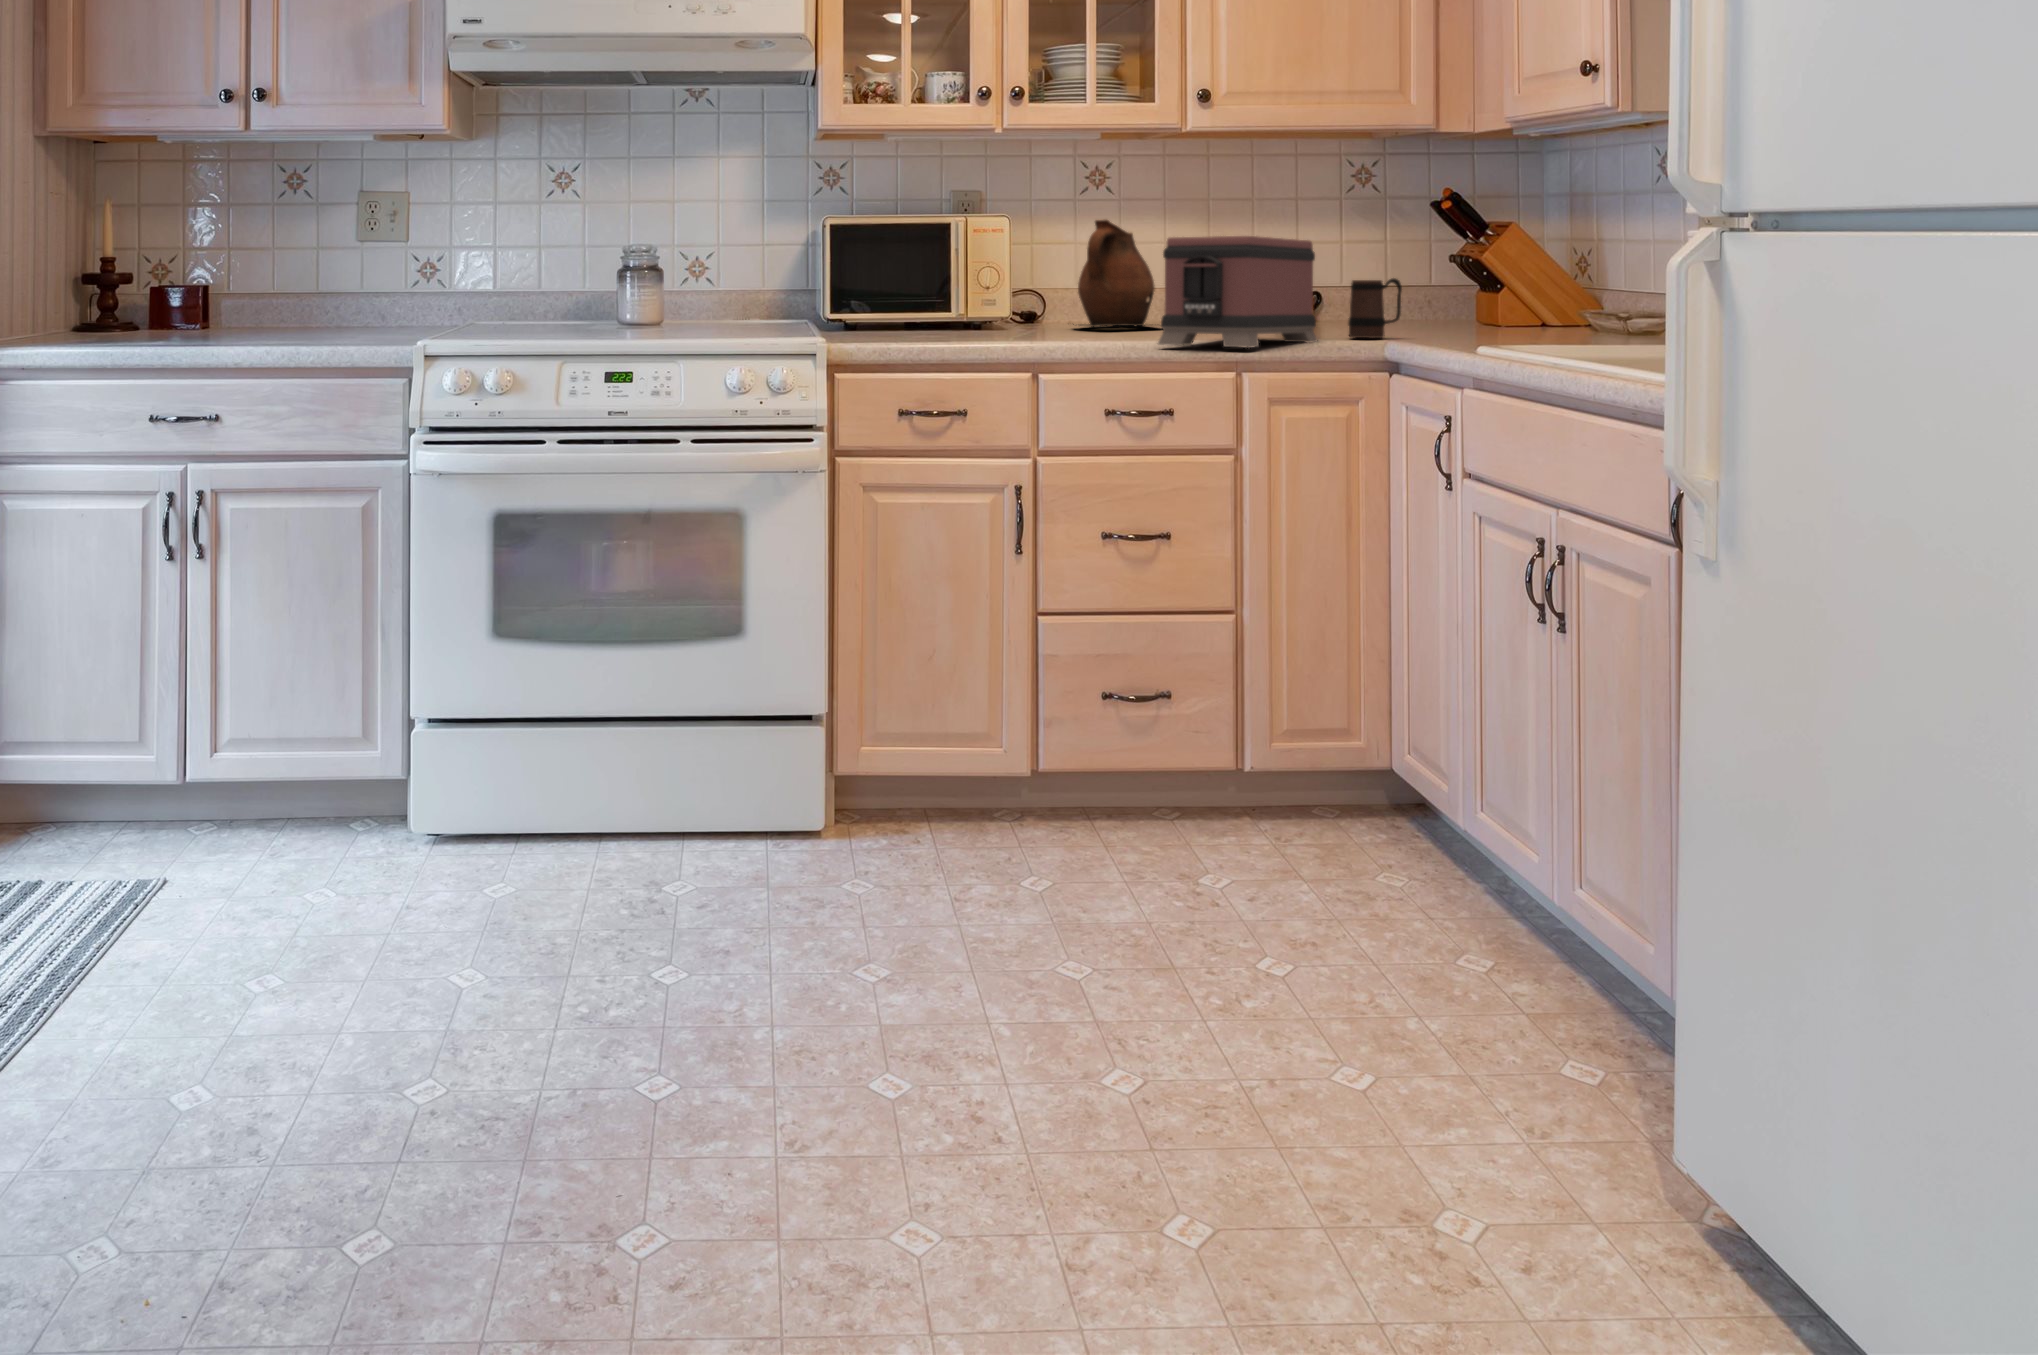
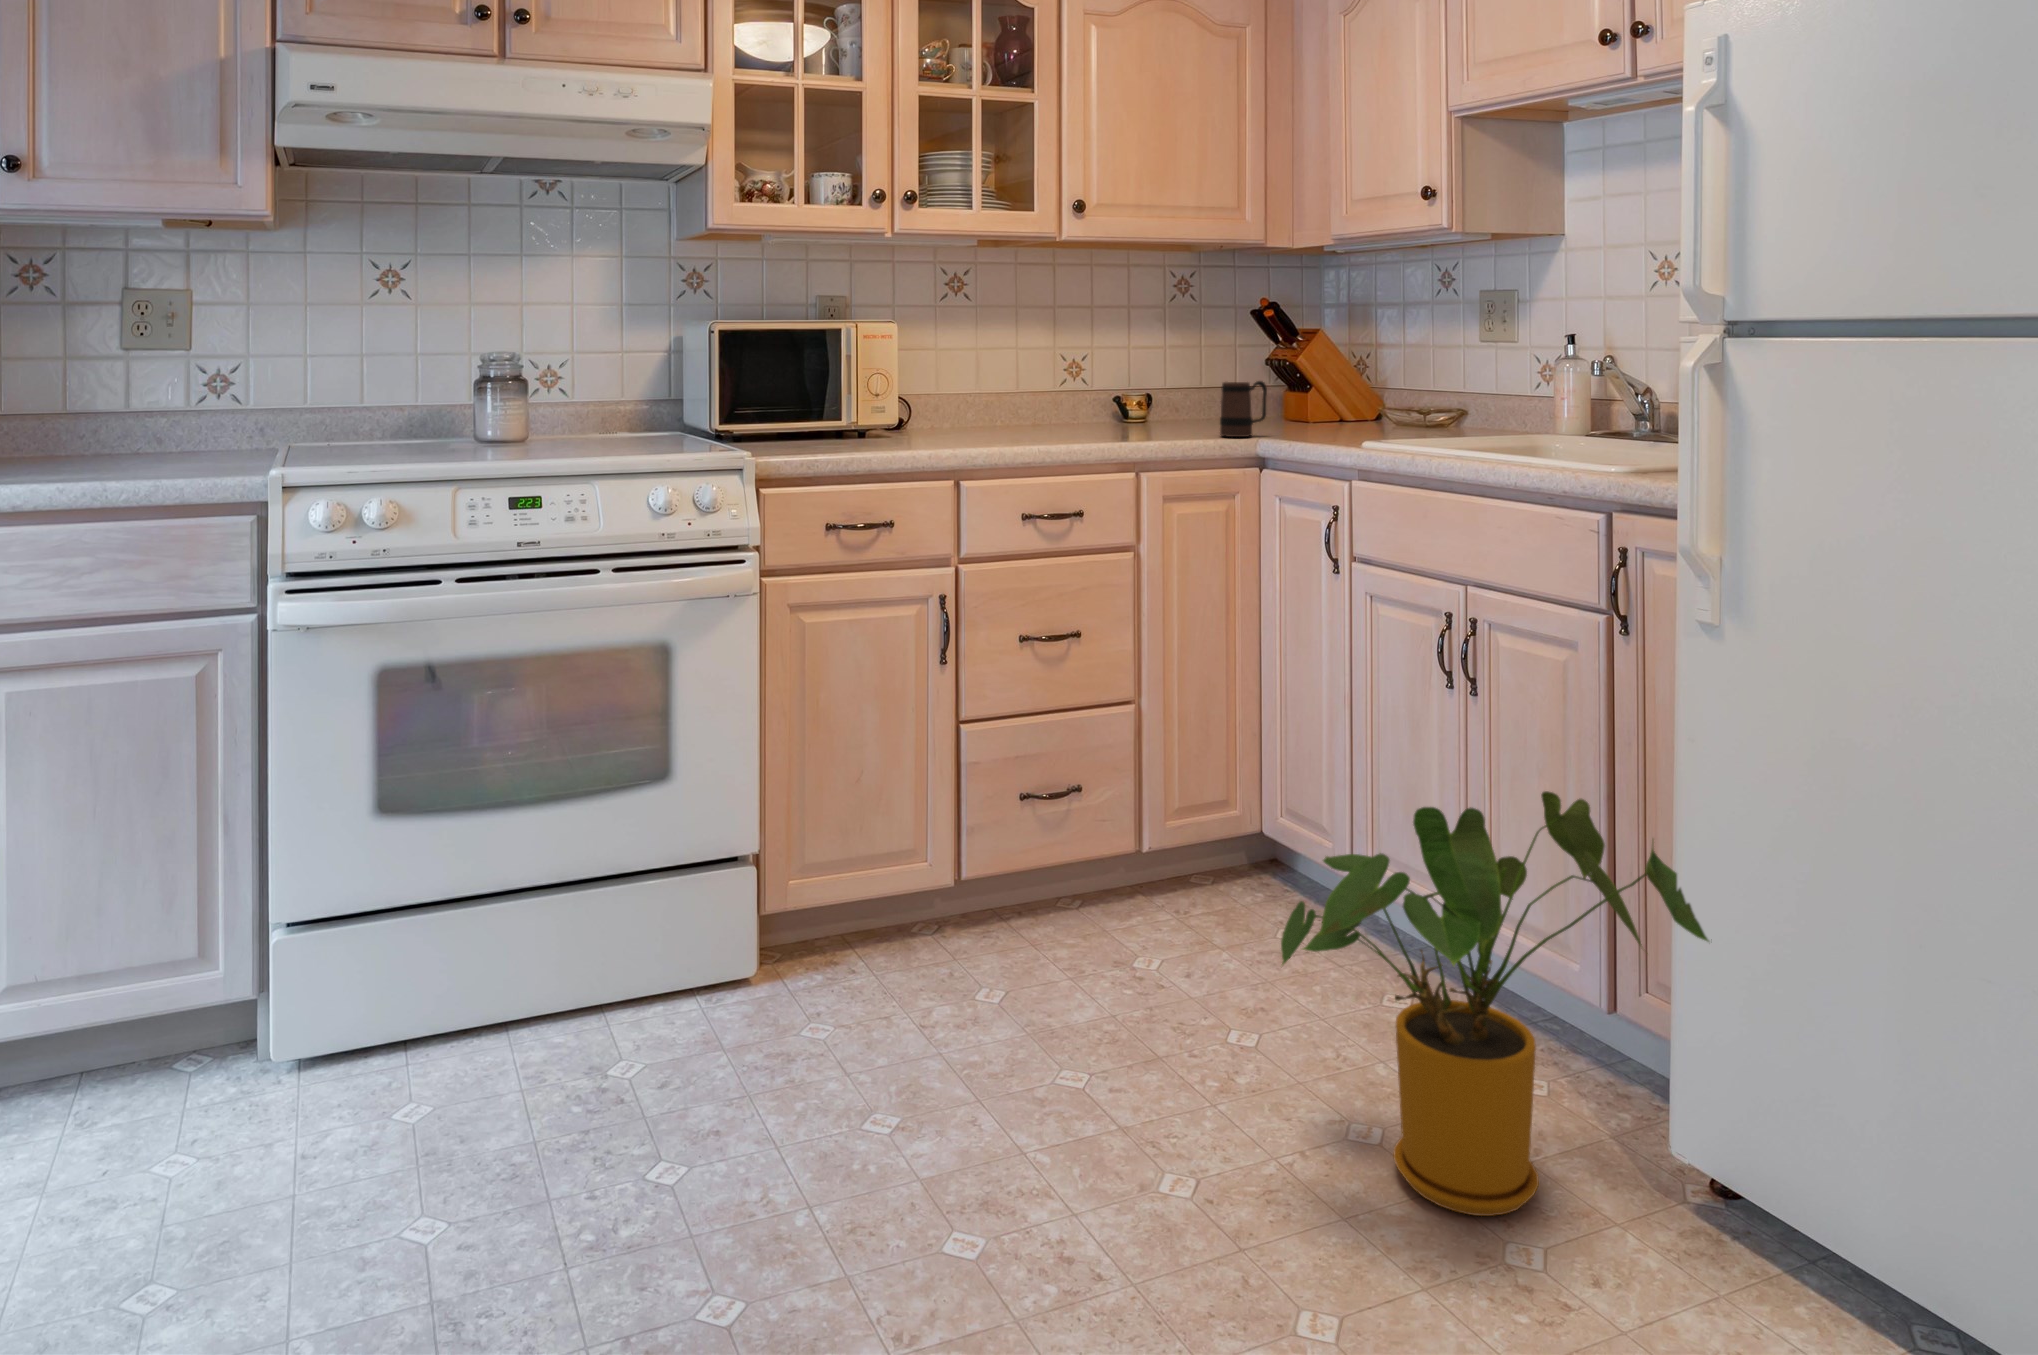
ceramic pitcher: present [1073,219,1155,327] -> none [924,320,1023,426]
toaster: present [1158,236,1317,348] -> none [1076,345,1200,453]
house plant: none [1197,699,1655,1123] -> present [1281,791,1709,1216]

